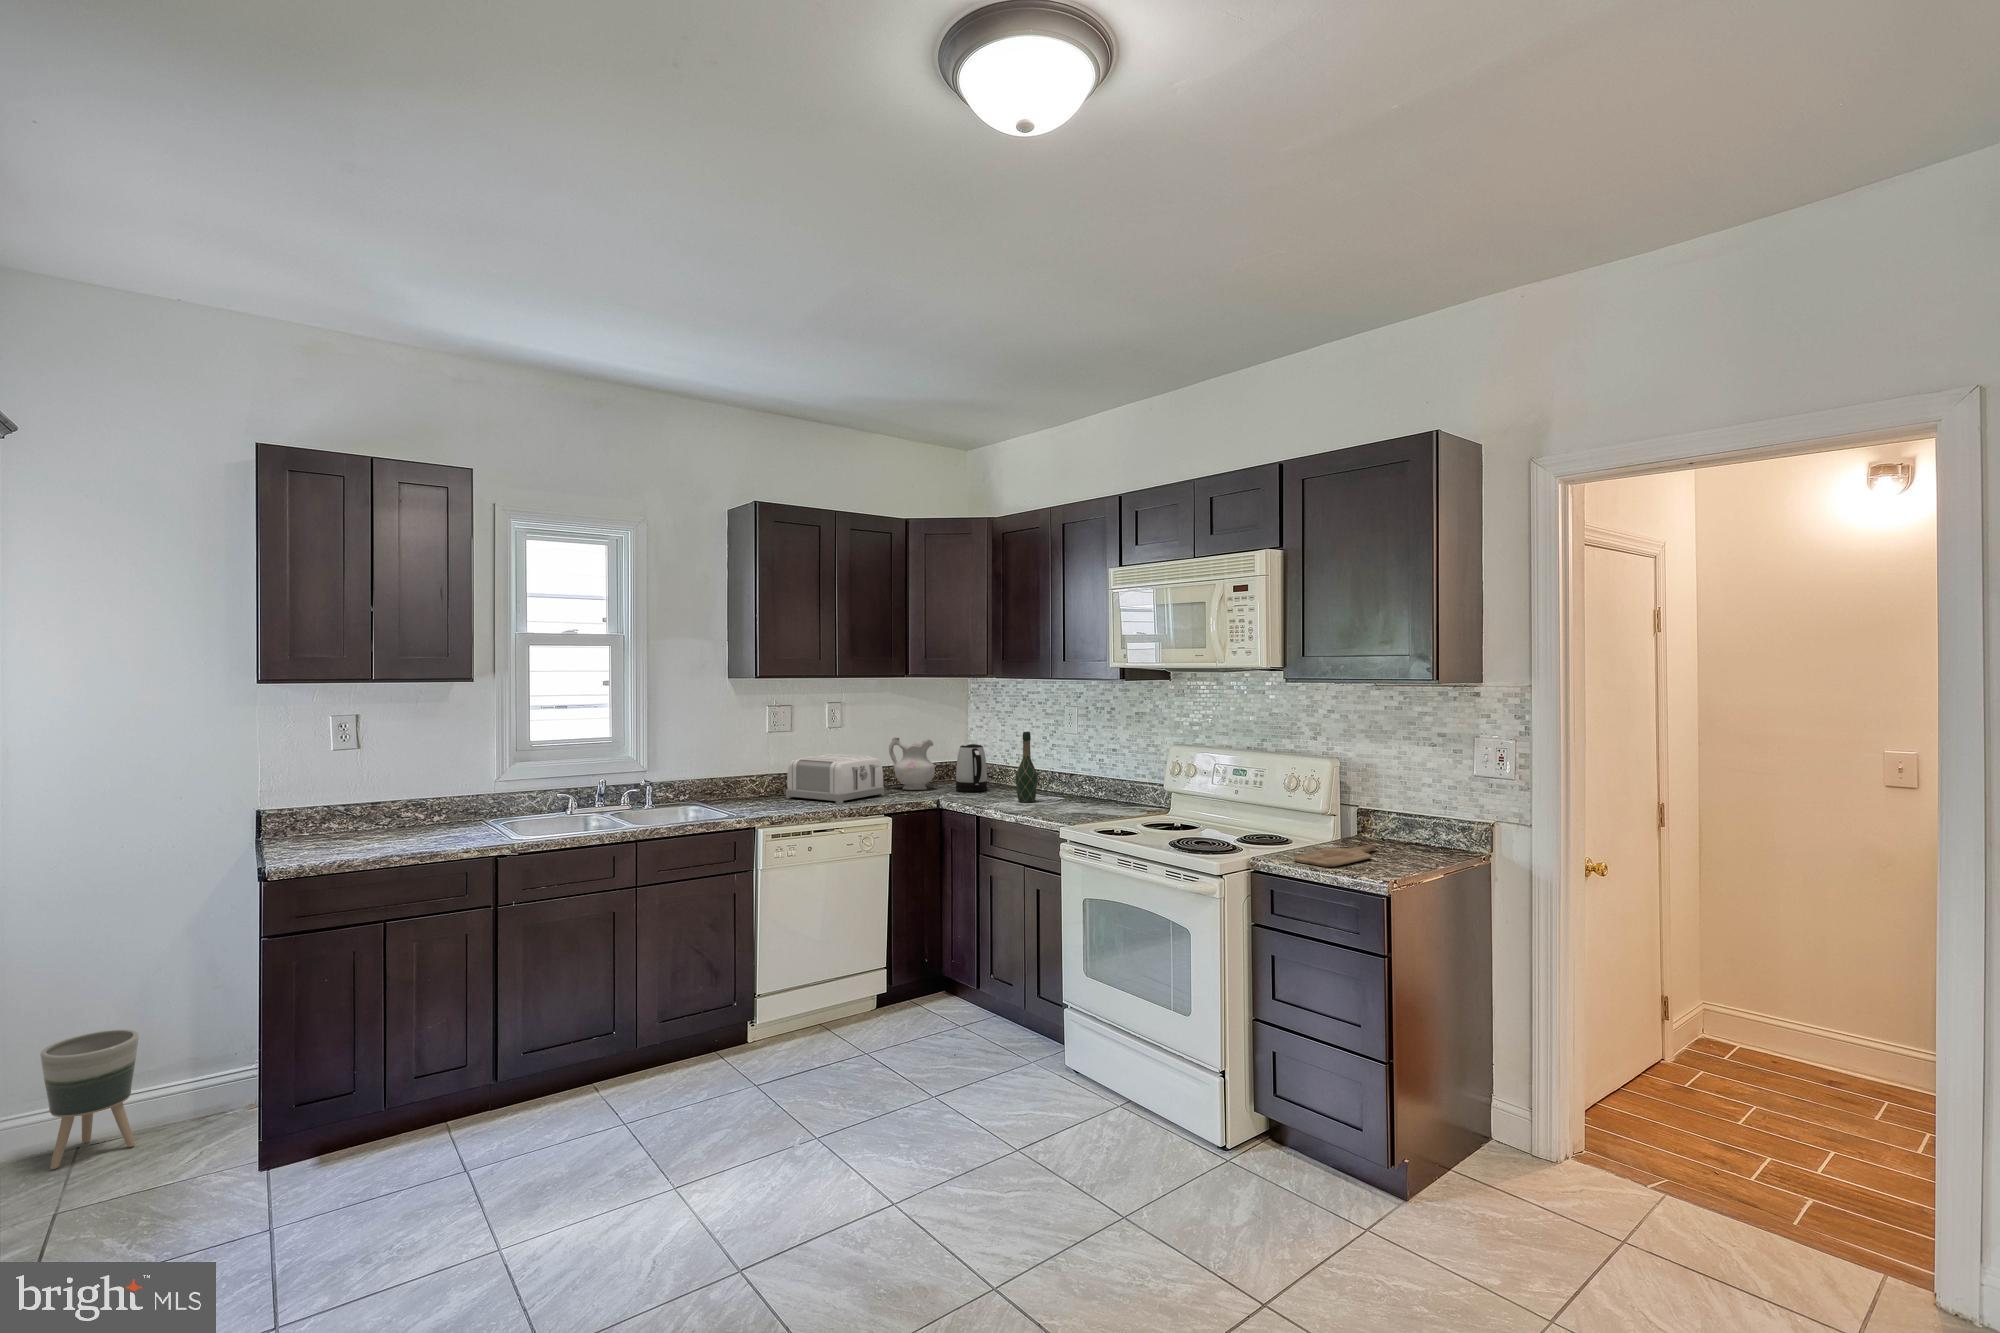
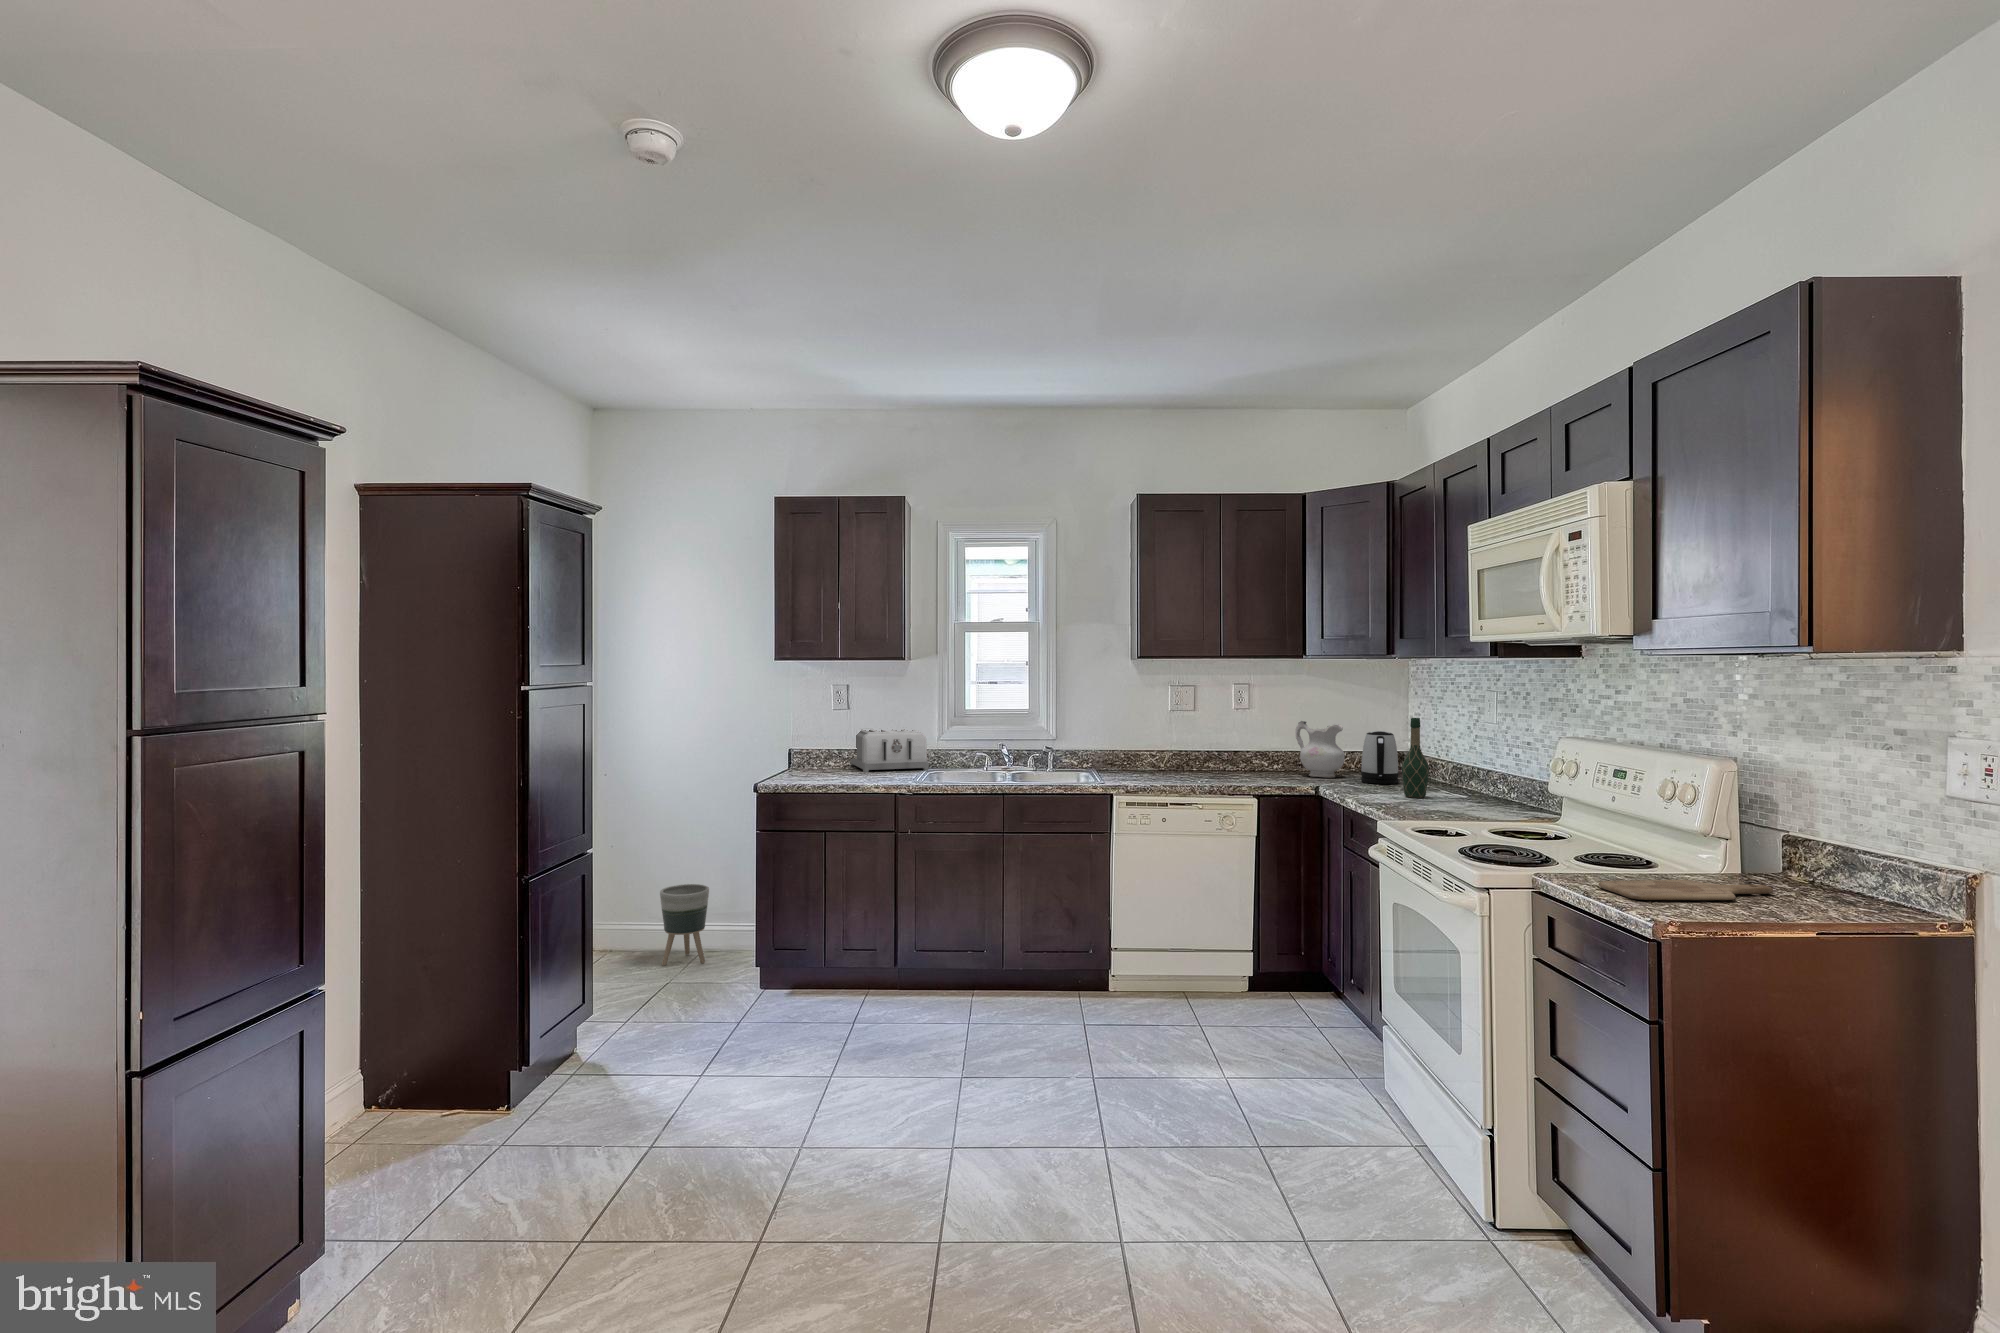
toaster: present [786,754,884,804] -> present [851,729,929,772]

